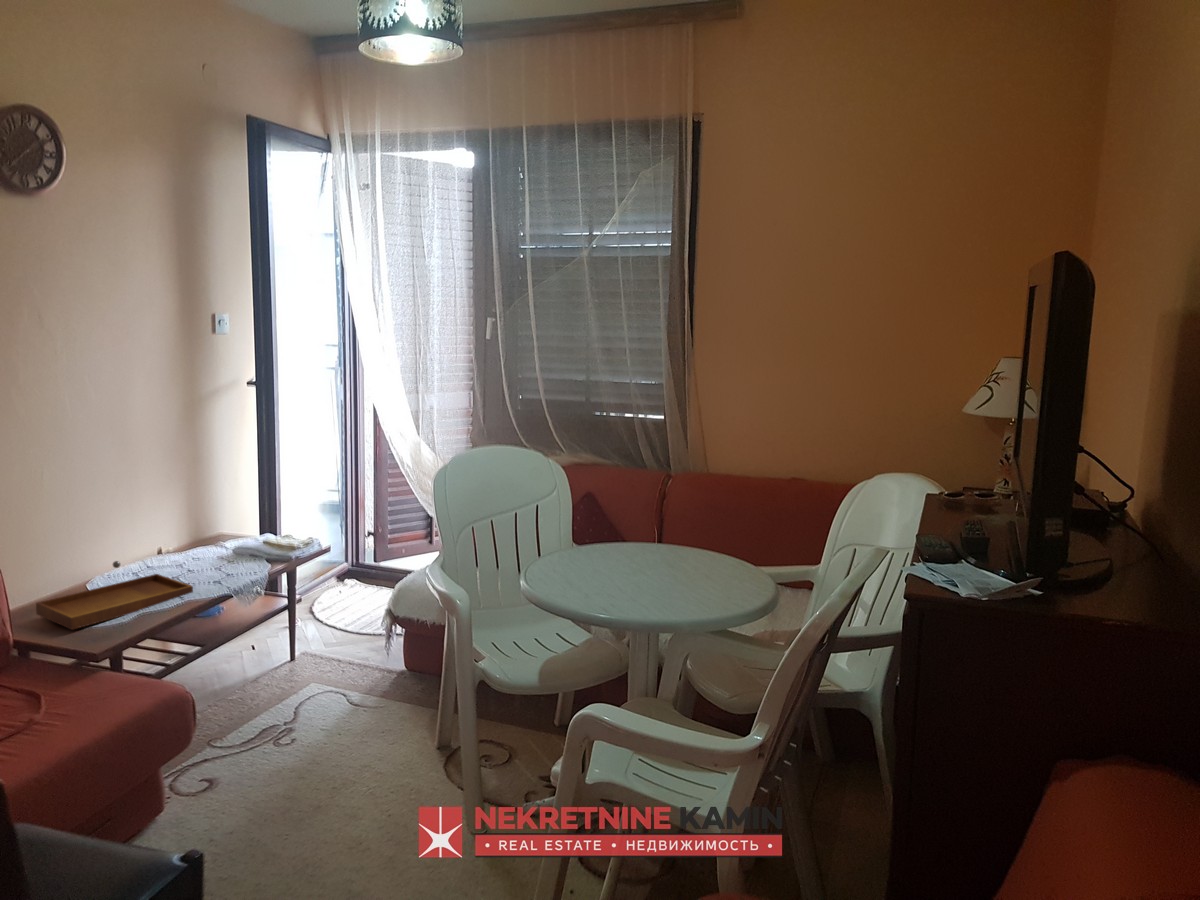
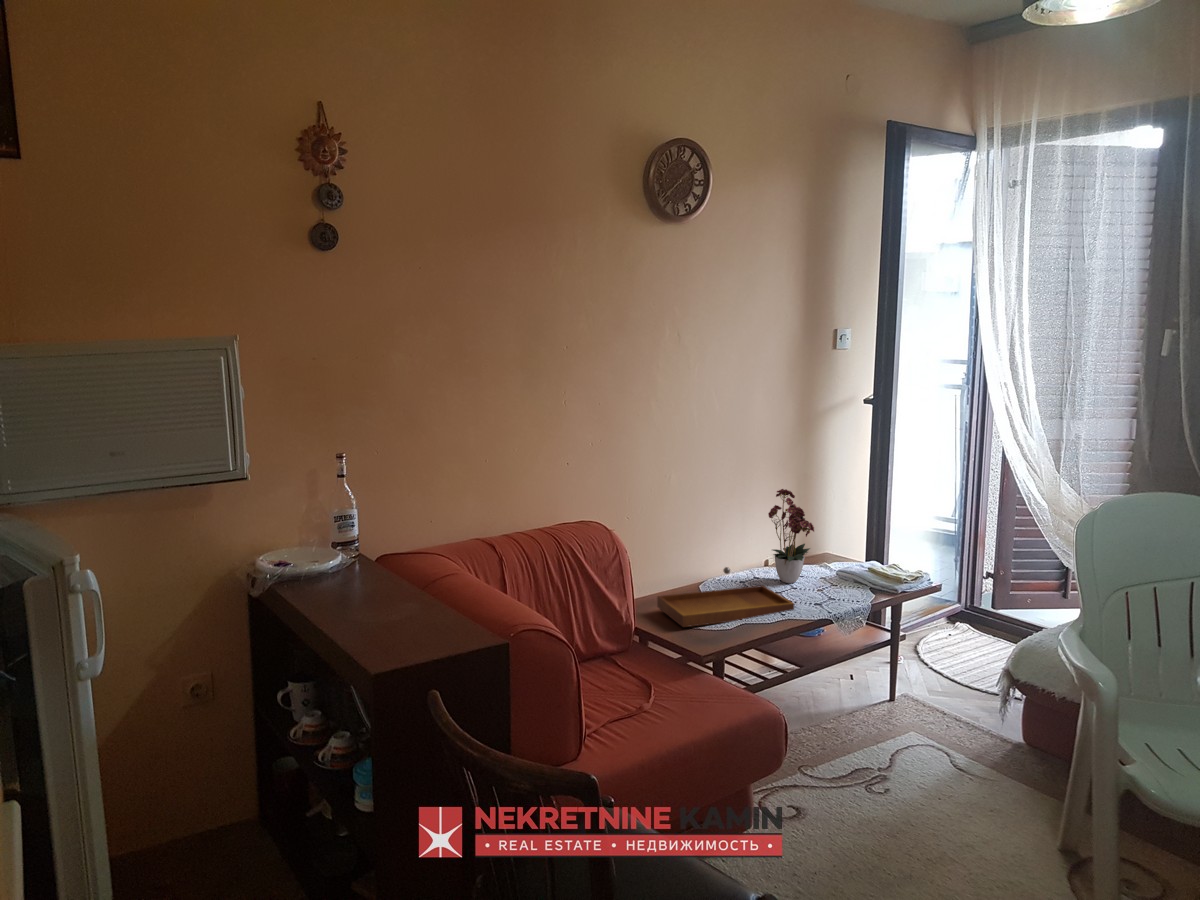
flower arrangement: none [153,471,212,568] -> present [768,489,814,583]

